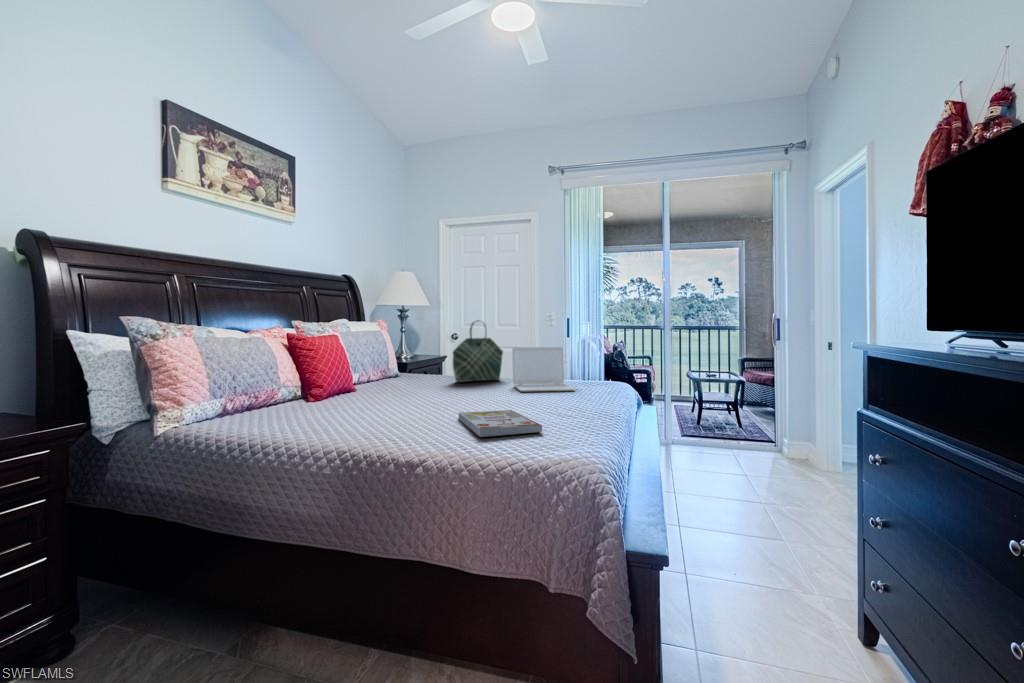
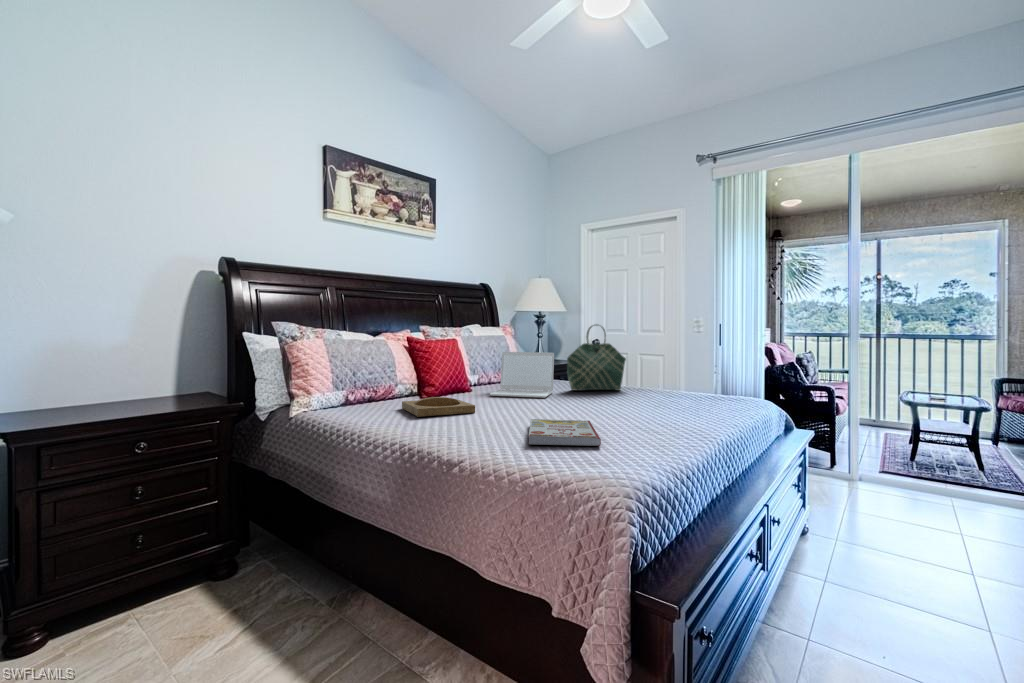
laptop: present [512,347,575,391] -> present [490,352,554,398]
tray: none [300,397,388,420] -> present [402,397,475,417]

